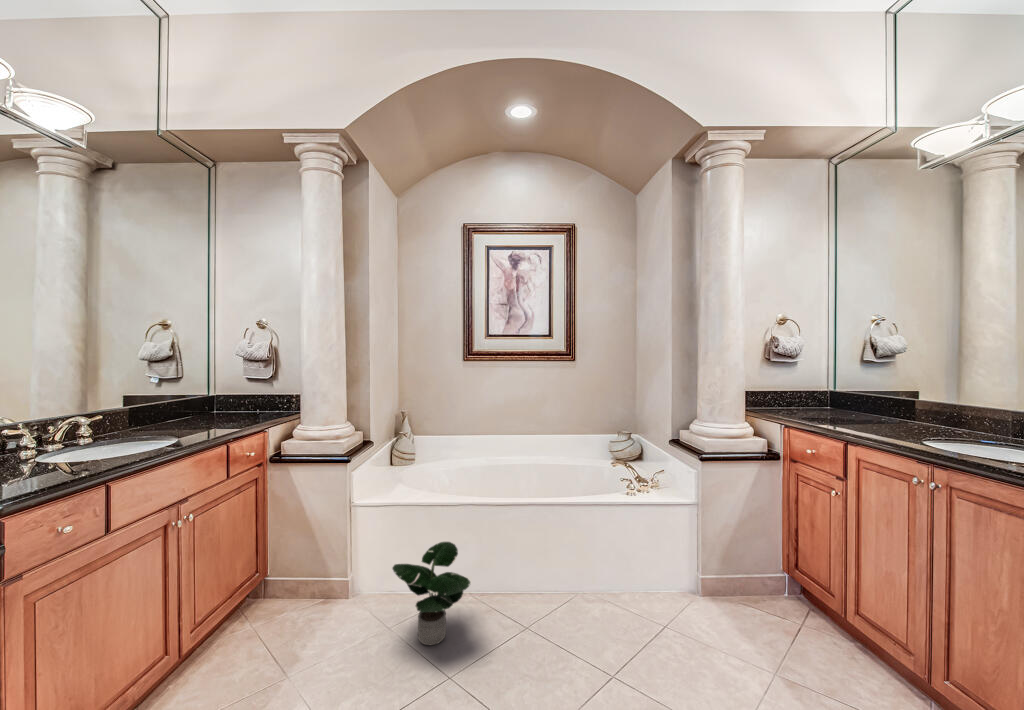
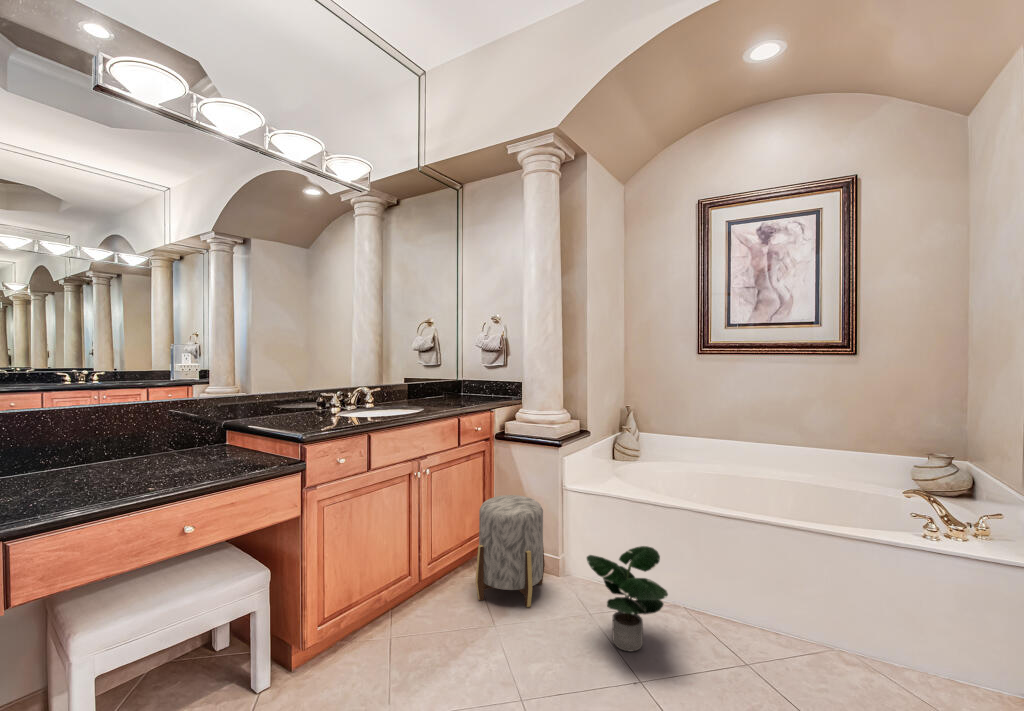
stool: none [256,519,336,649] -> present [475,495,545,607]

